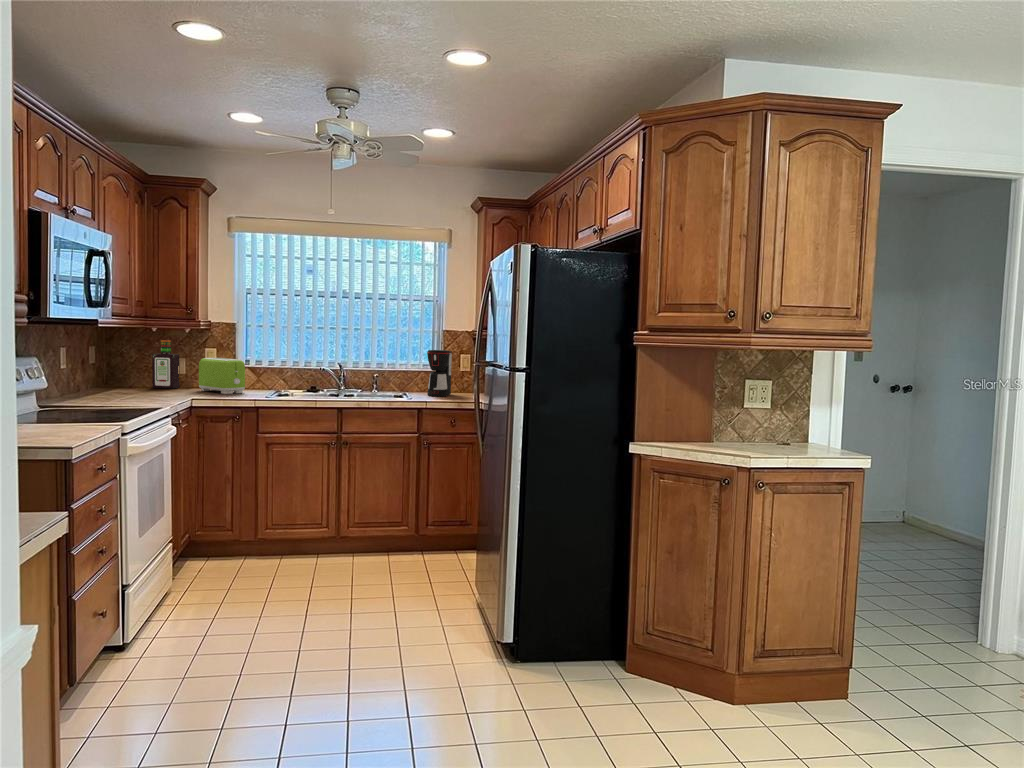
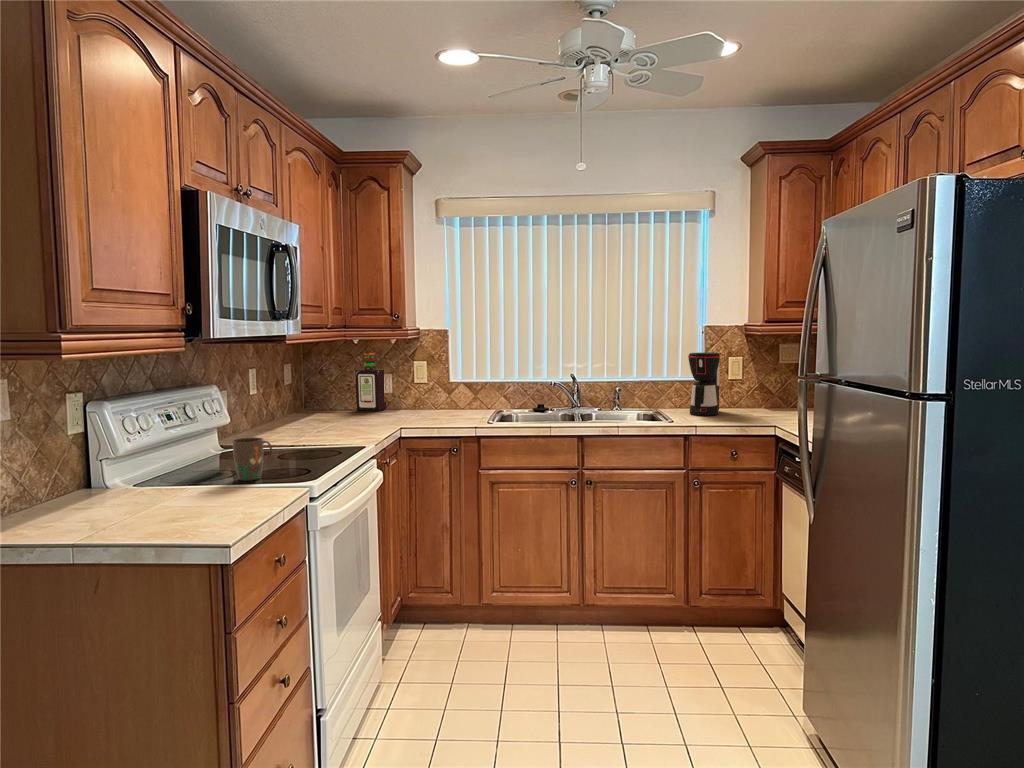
toaster: present [199,358,245,394] -> none [407,372,460,418]
mug: none [60,392,91,423] -> present [233,437,272,481]

